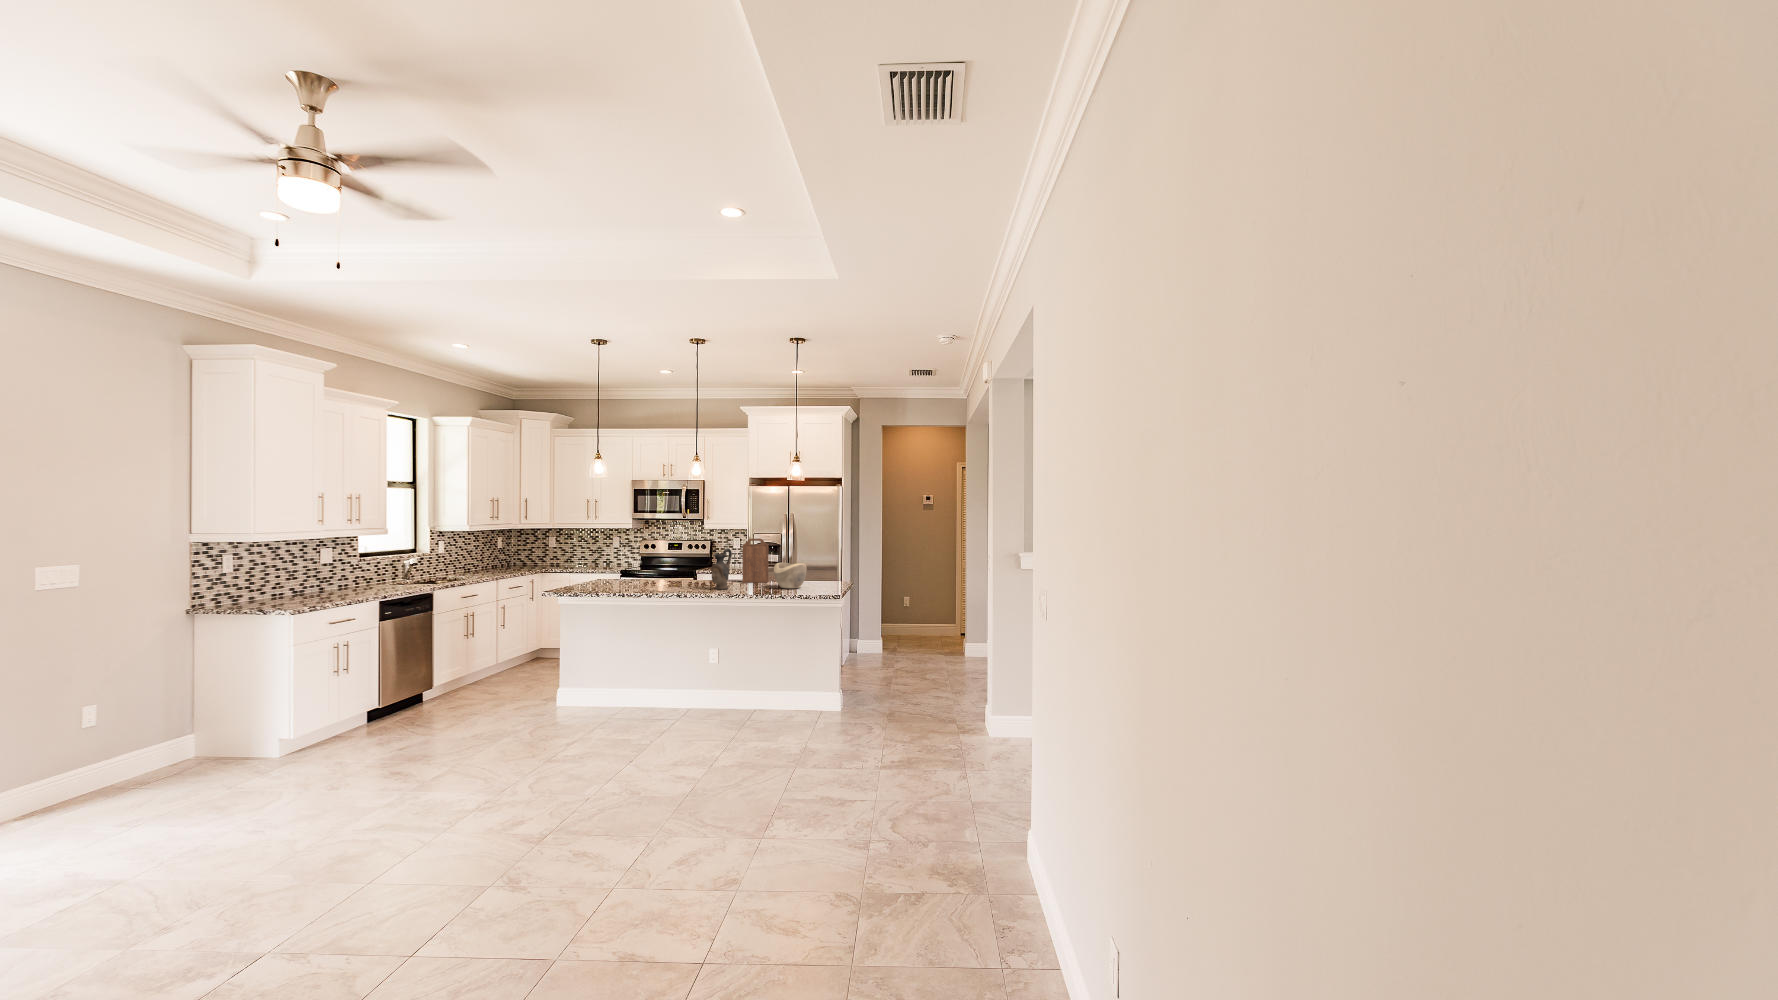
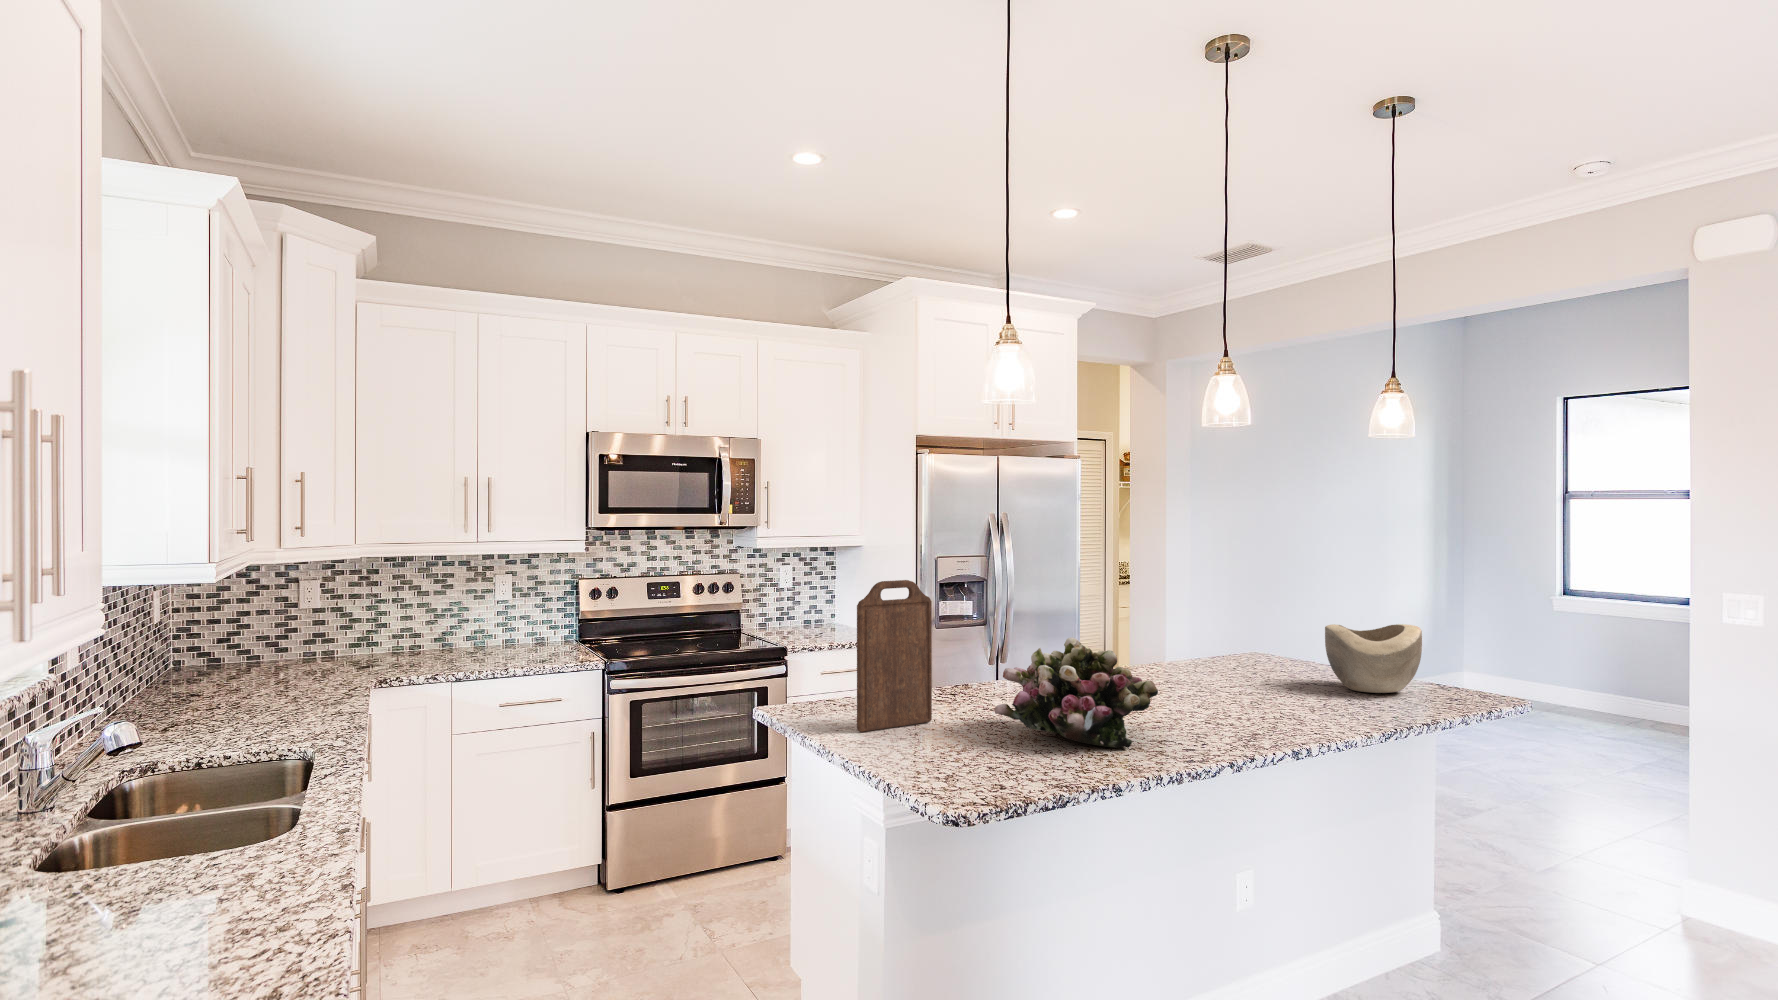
cutting board: present [742,538,768,583] -> present [857,580,932,732]
ceramic pitcher: present [711,548,732,589] -> none [1254,595,1307,717]
flower arrangement: none [622,558,670,589] -> present [995,638,1158,748]

